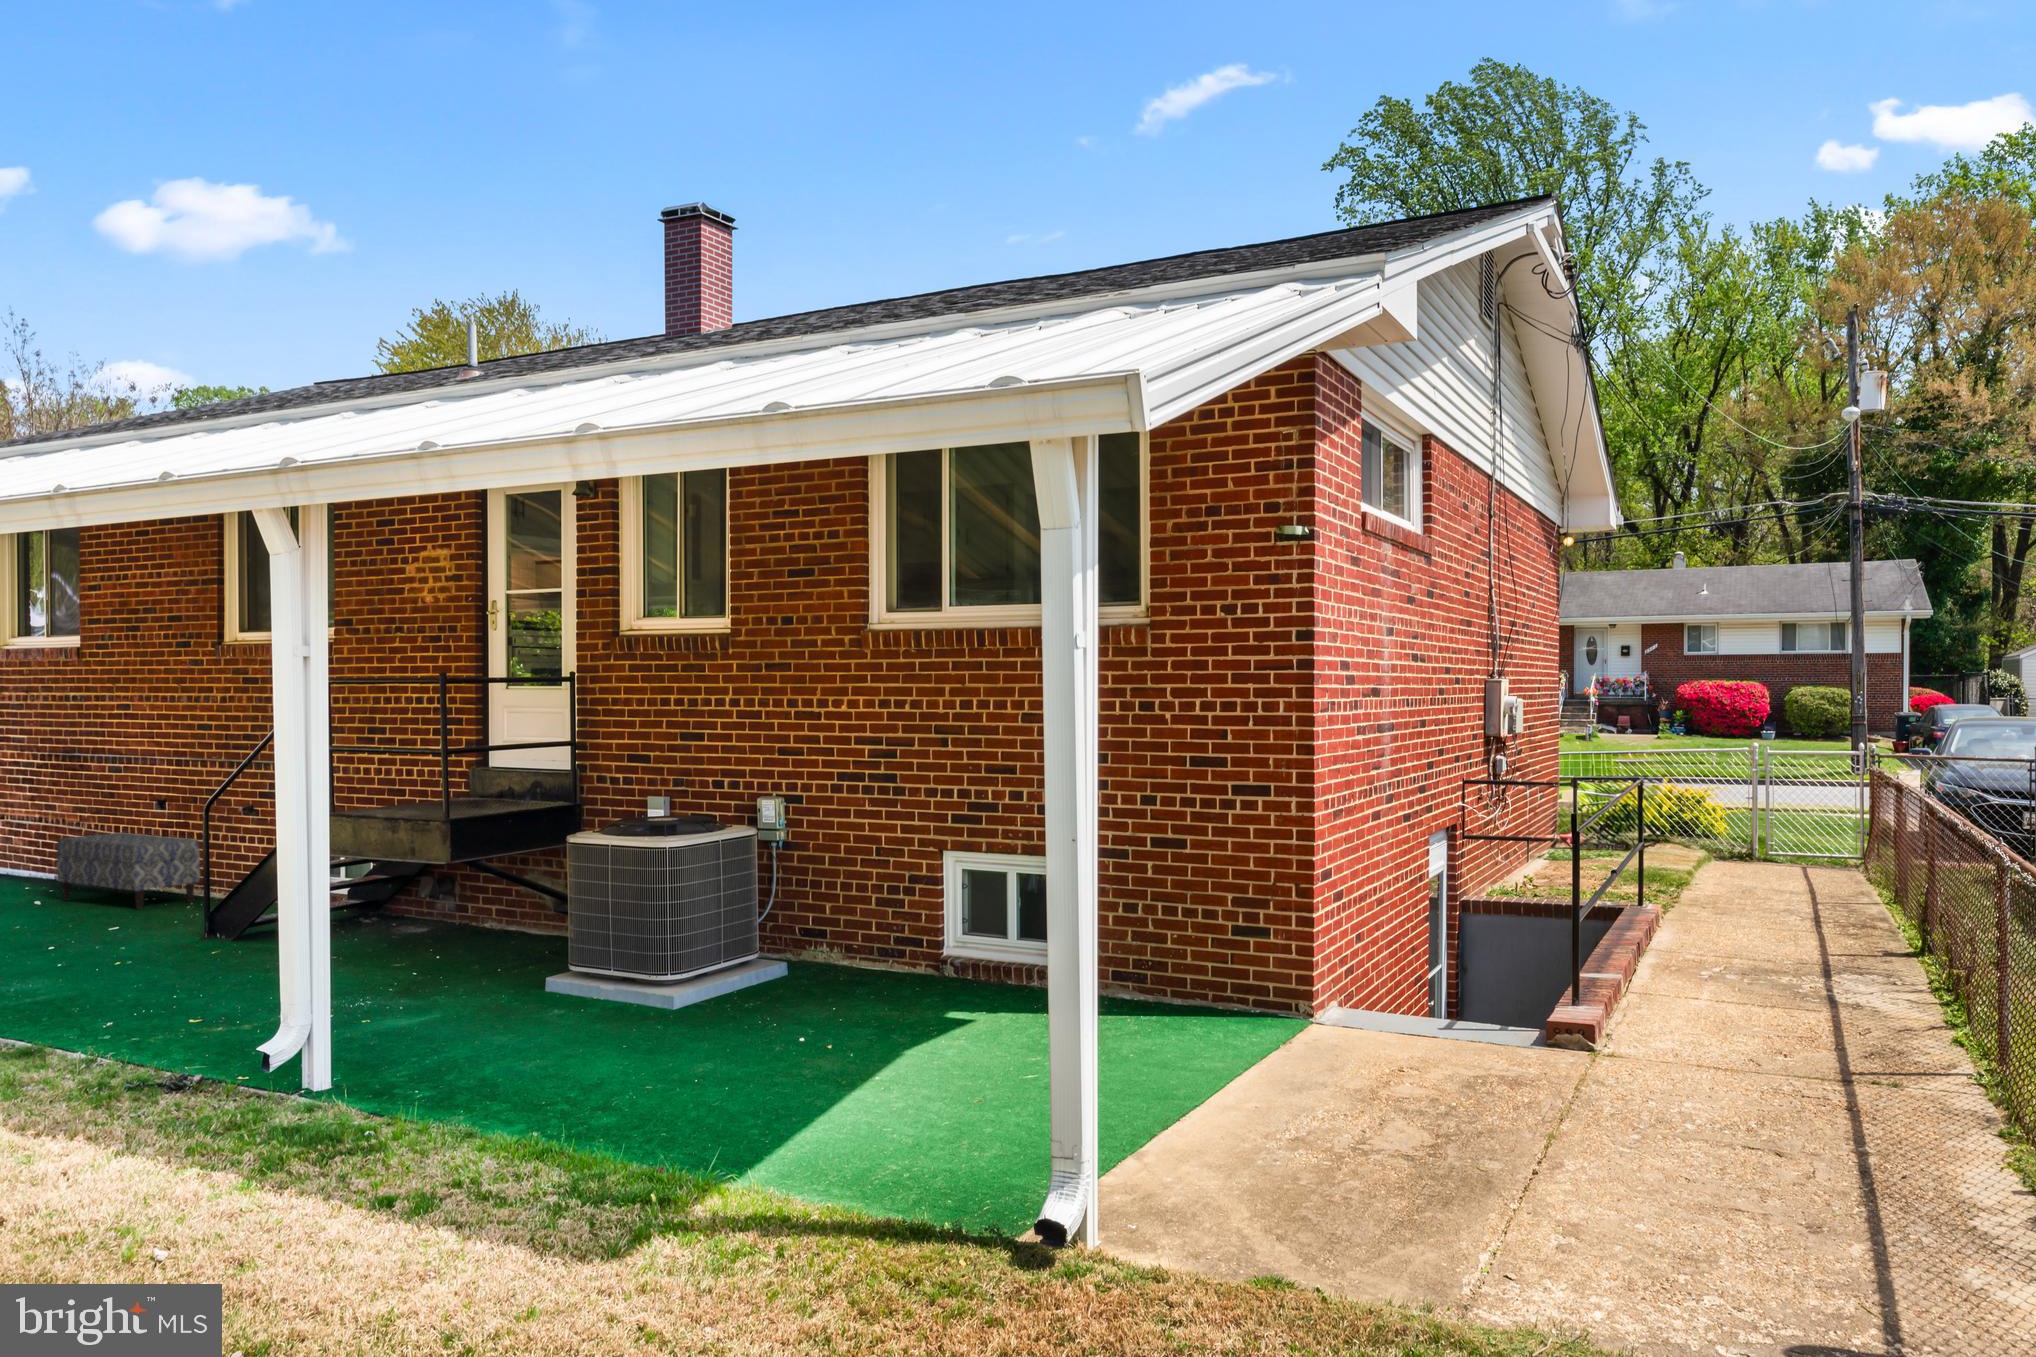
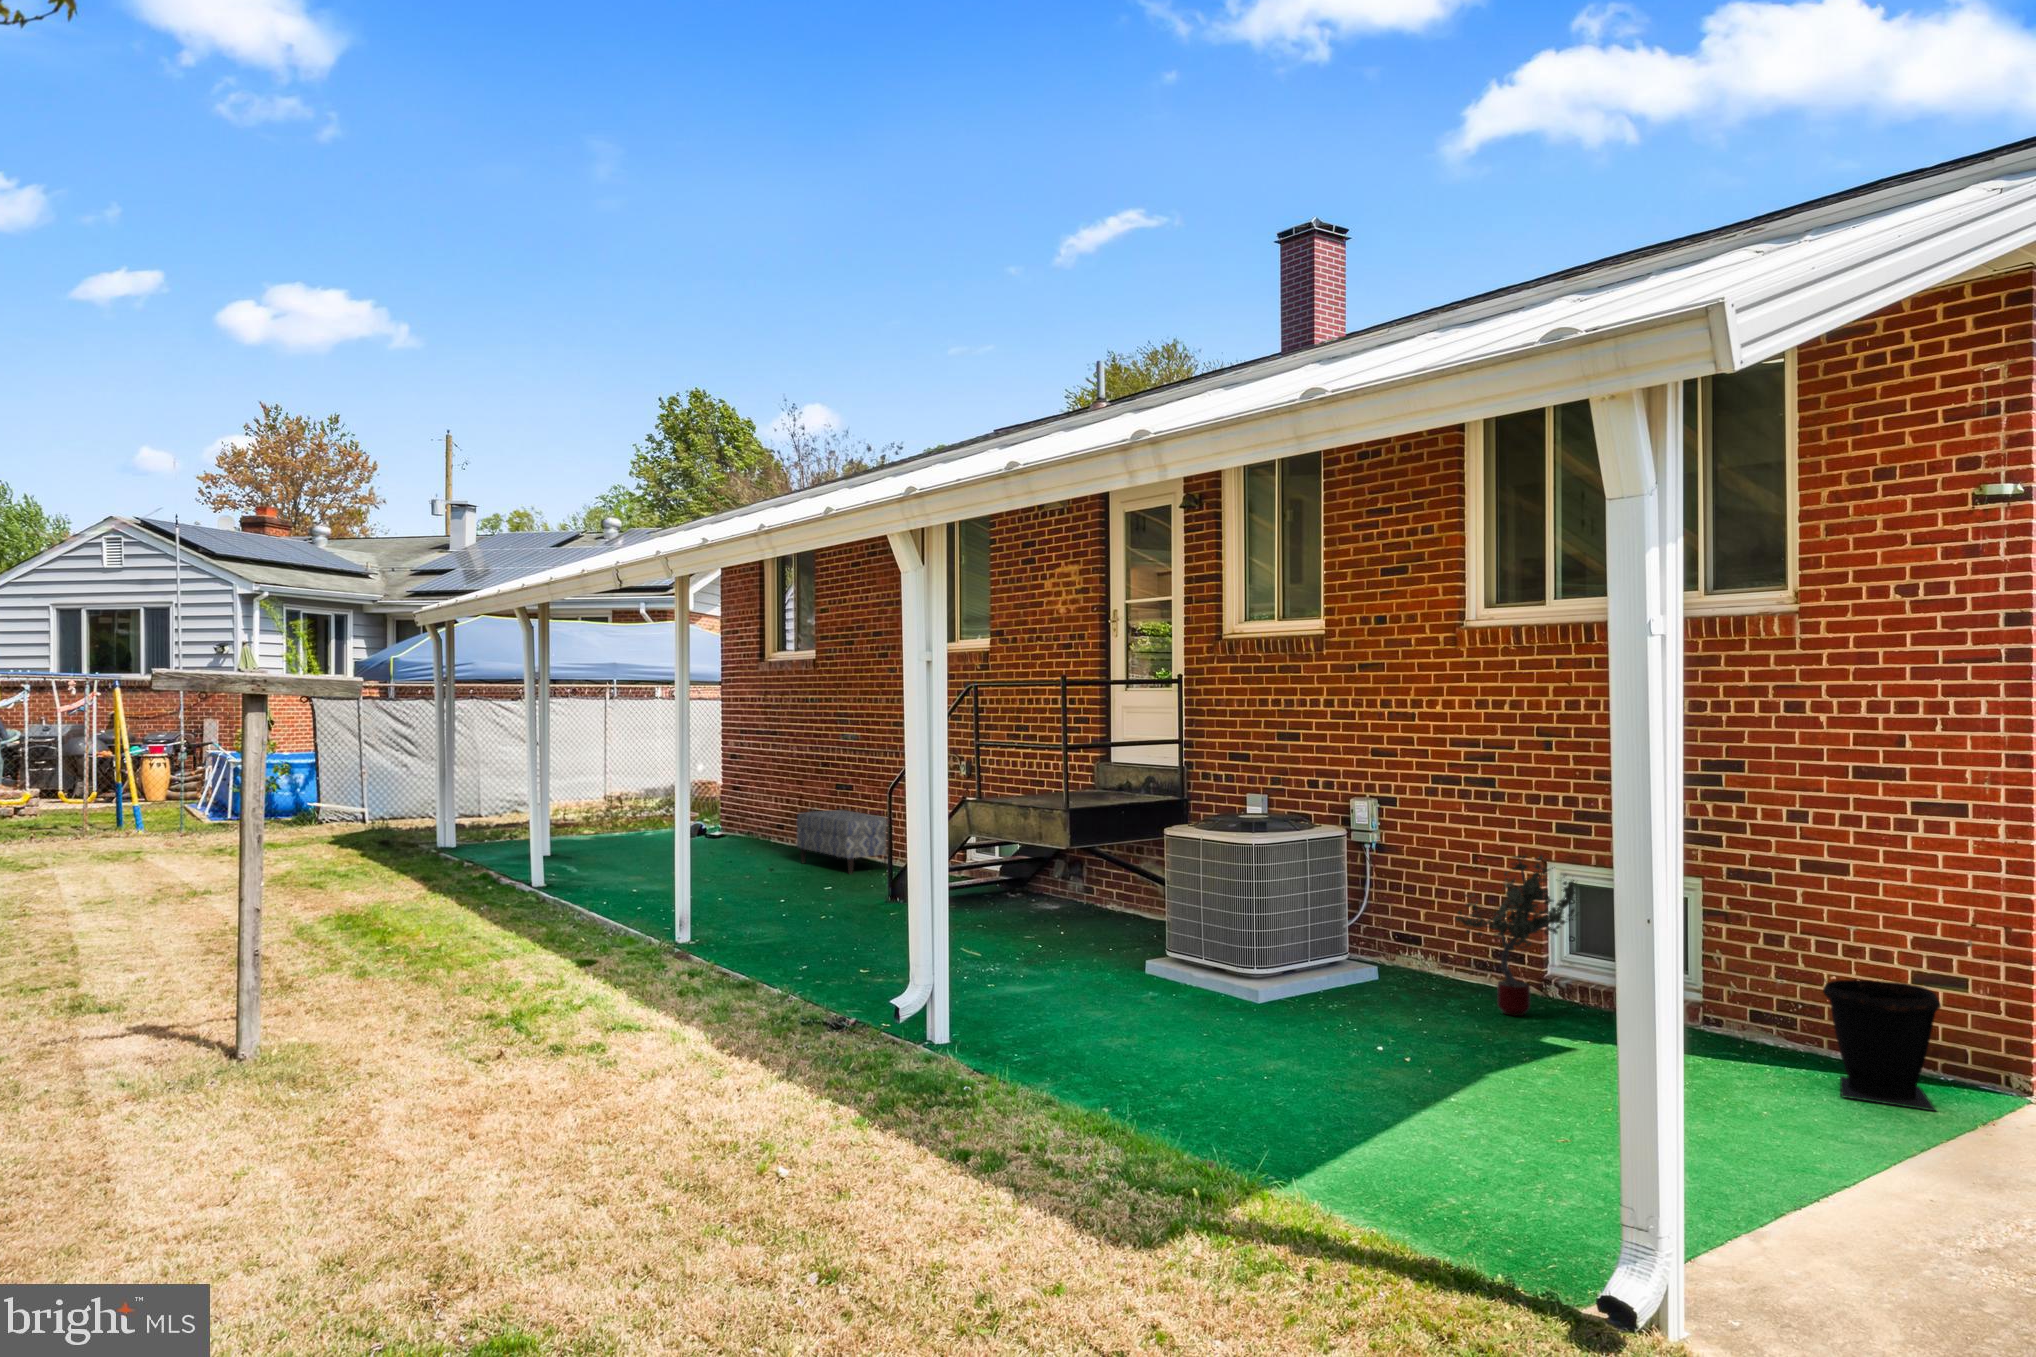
potted tree: none [859,843,973,995] -> present [1455,855,1576,1016]
bucket: none [1169,934,1252,1036] -> present [1823,979,1941,1111]

